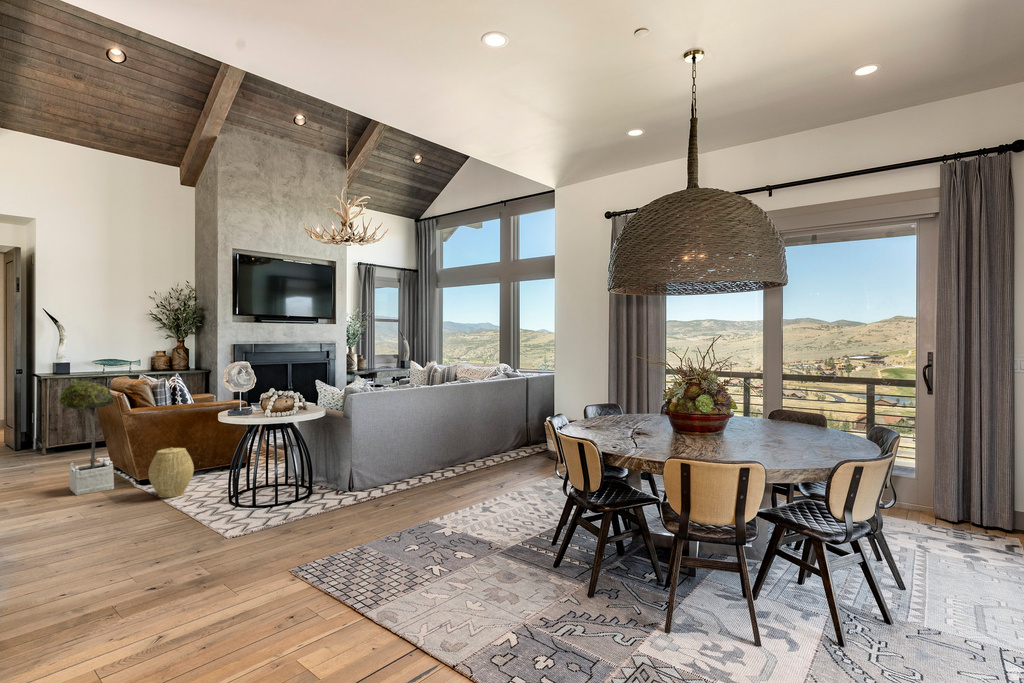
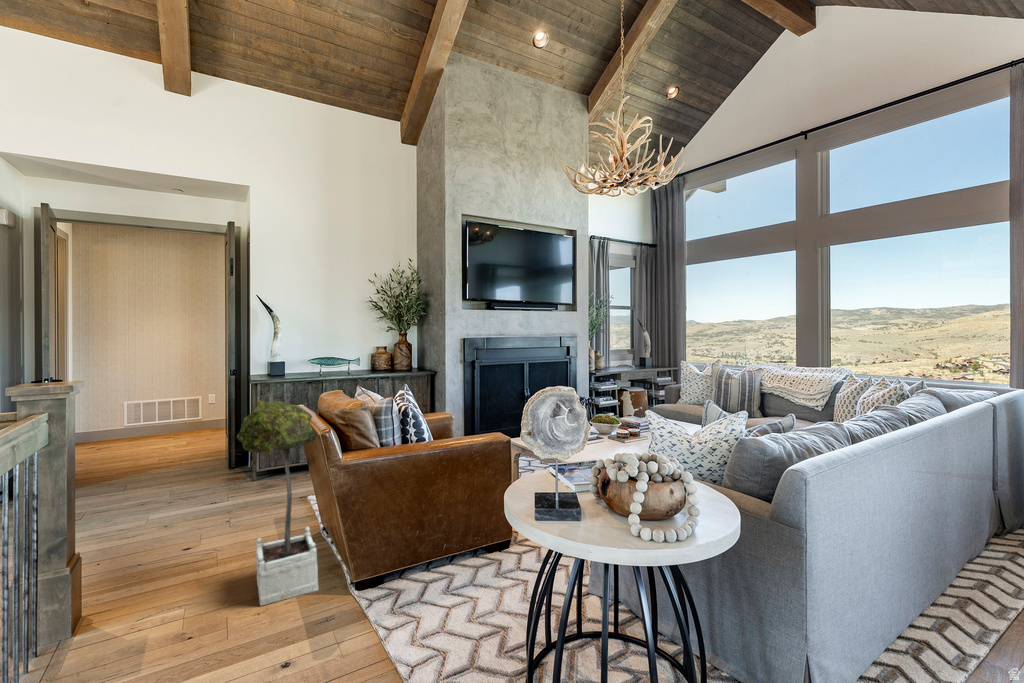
woven basket: present [148,448,194,498] -> none [370,539,446,650]

